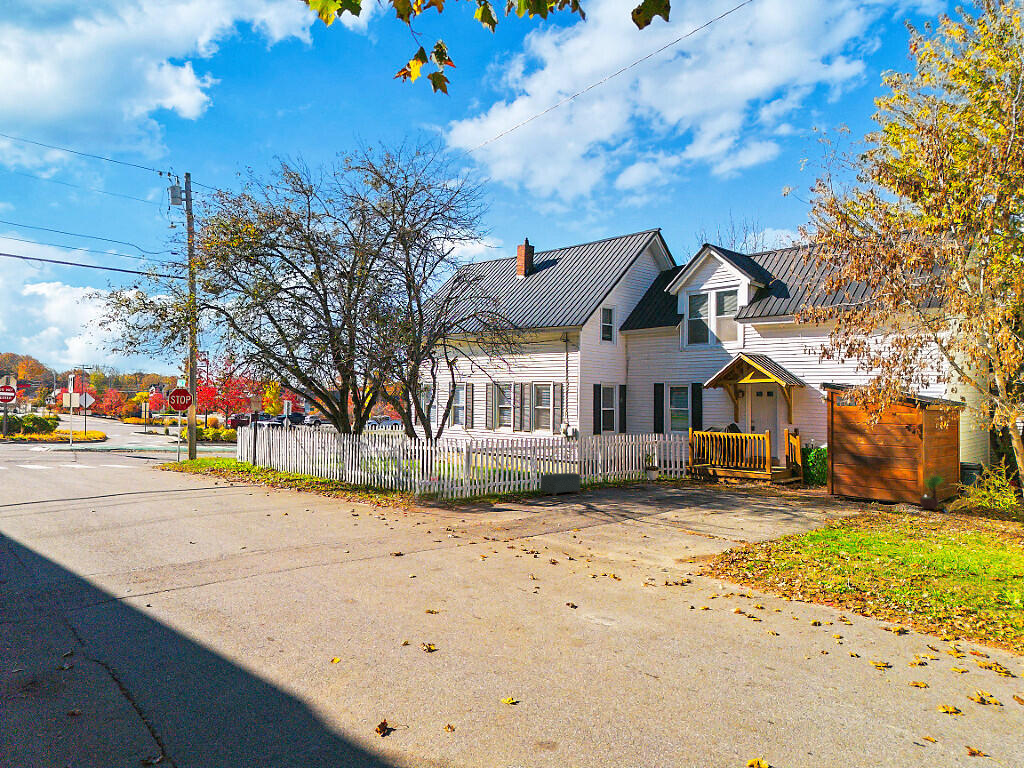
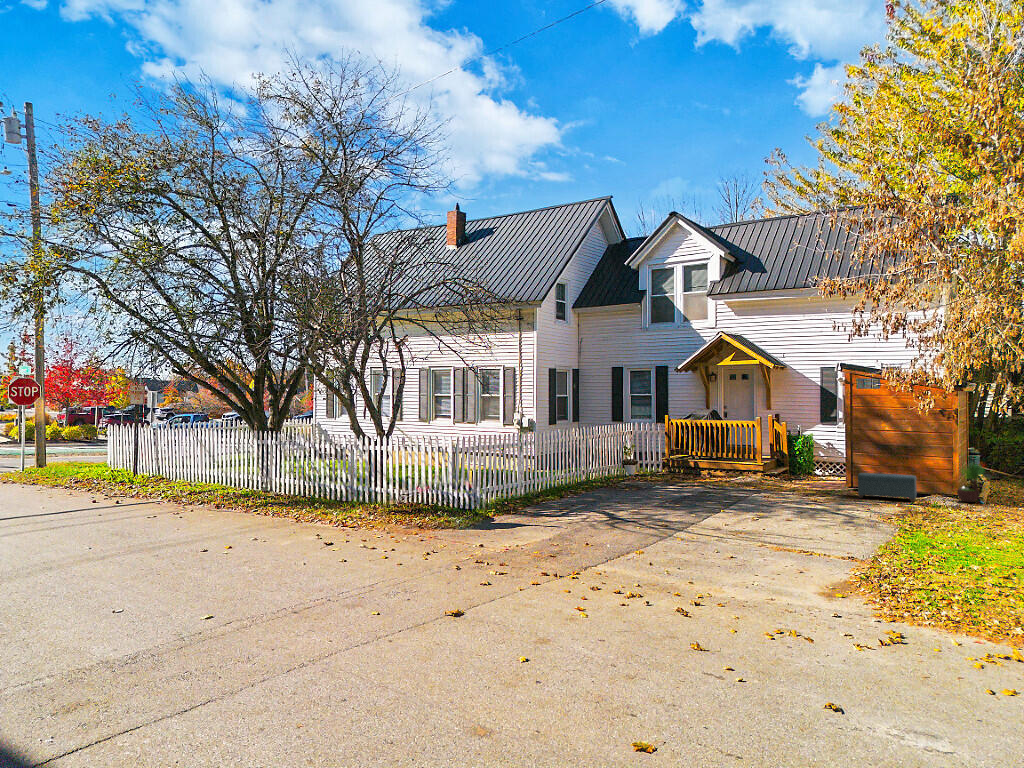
bench: present [540,473,580,496] -> present [858,473,917,502]

